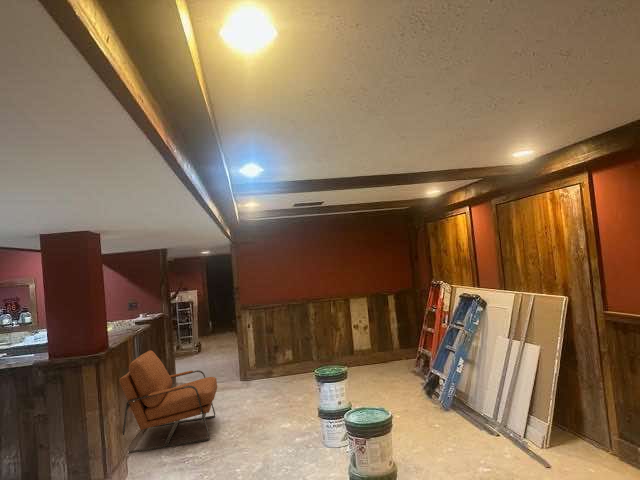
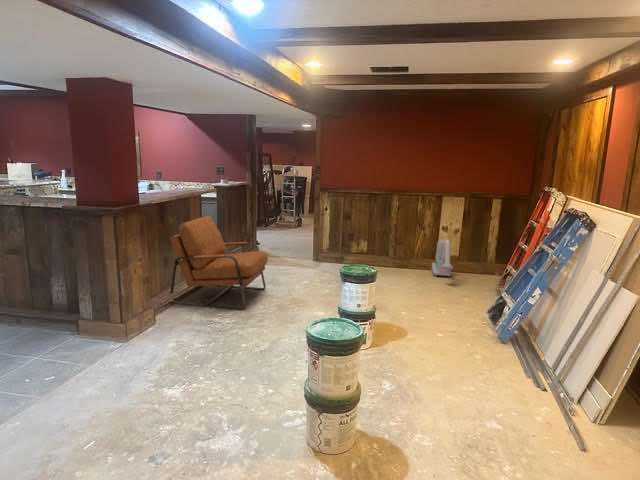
vacuum cleaner: none [352,336,376,371] -> present [431,240,453,277]

